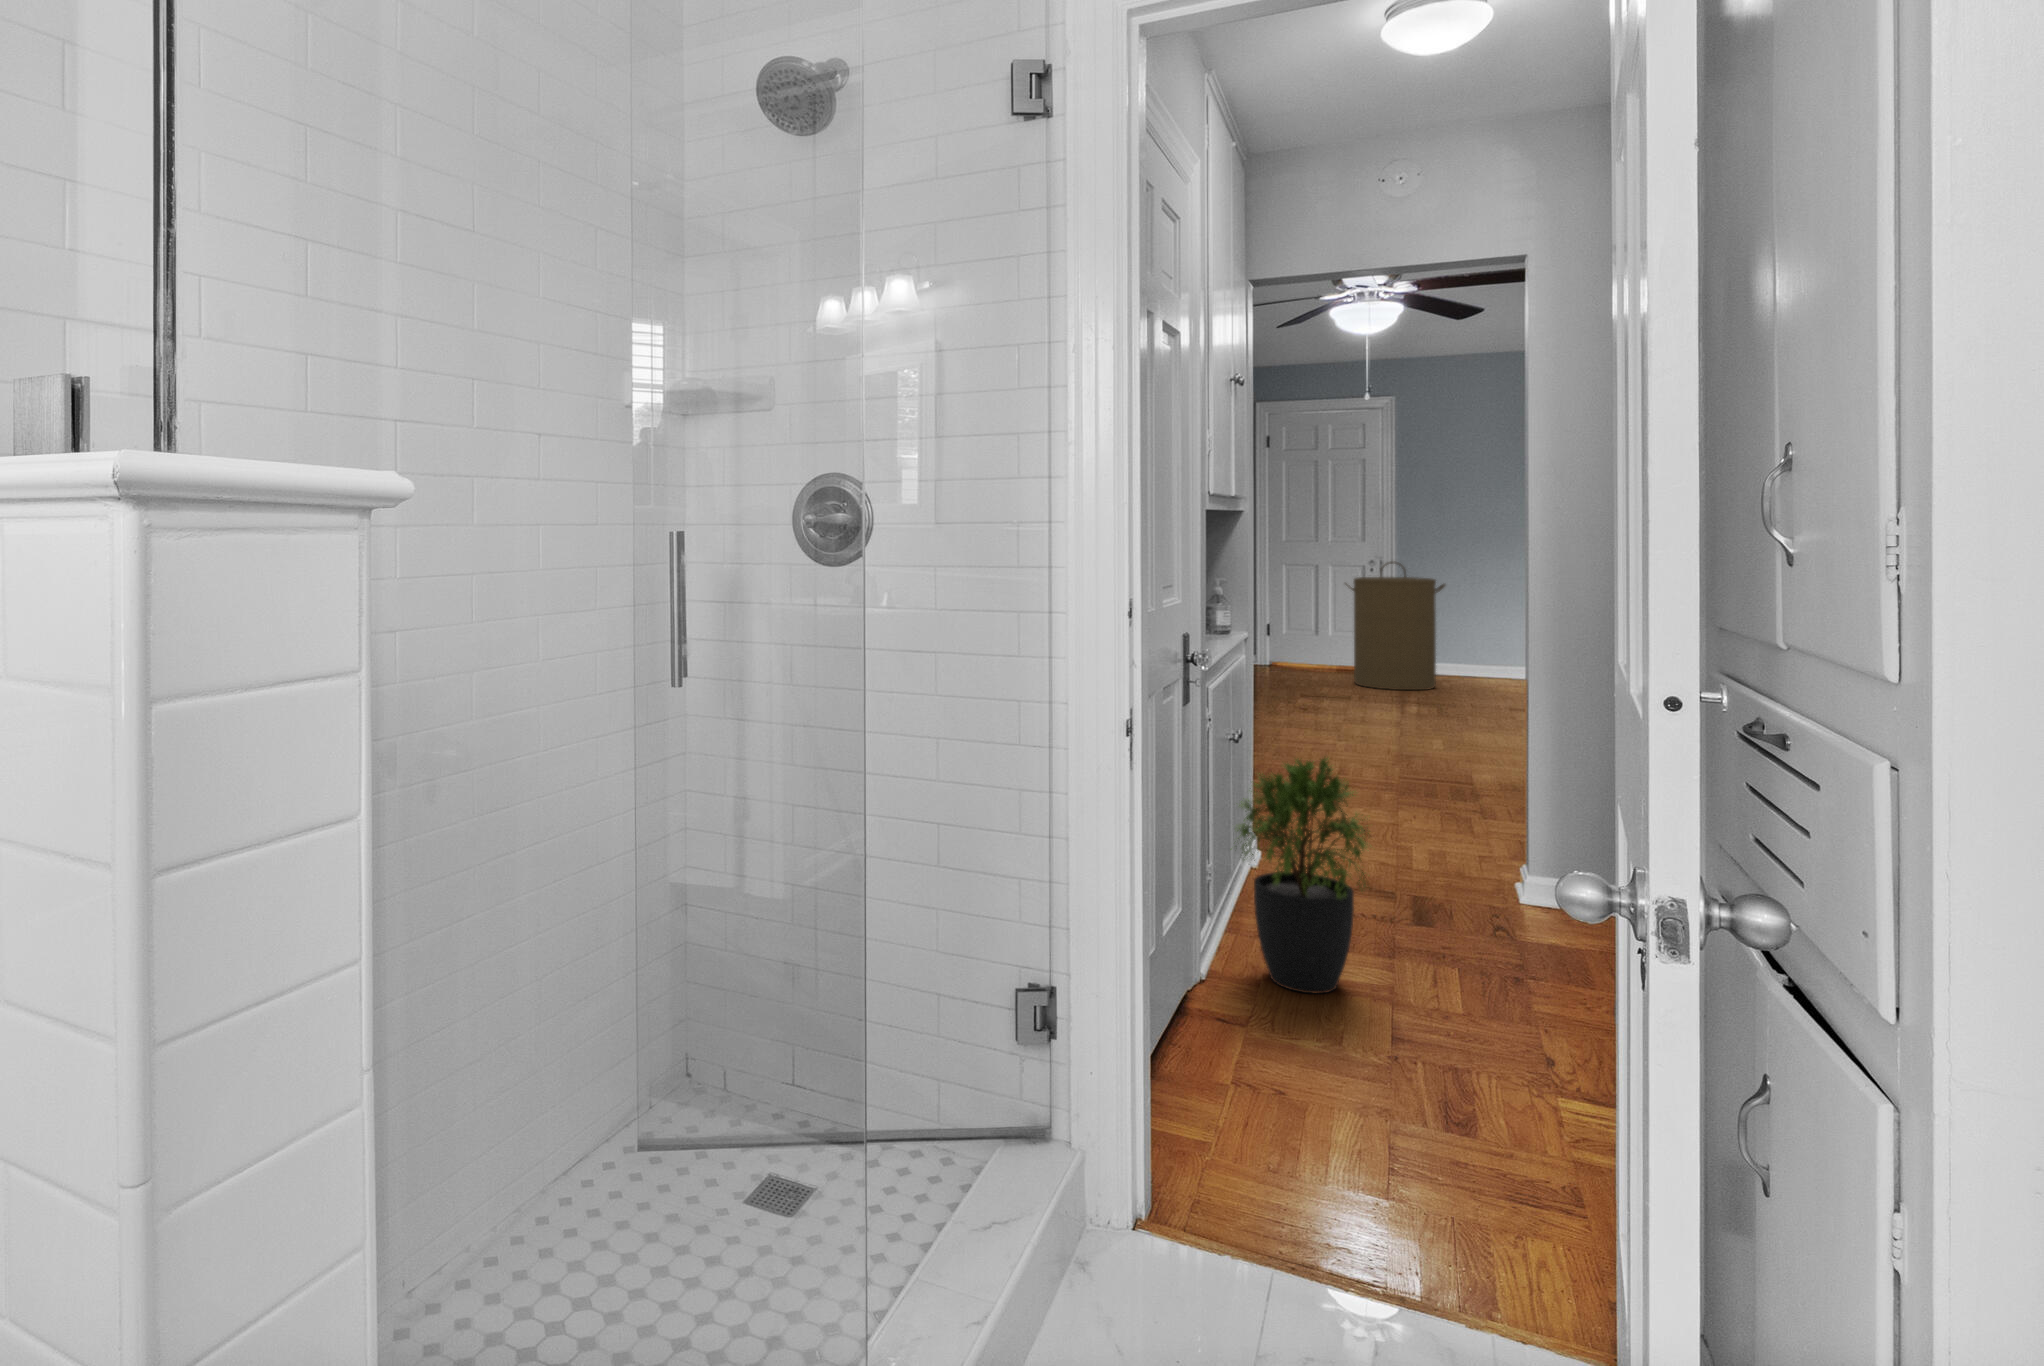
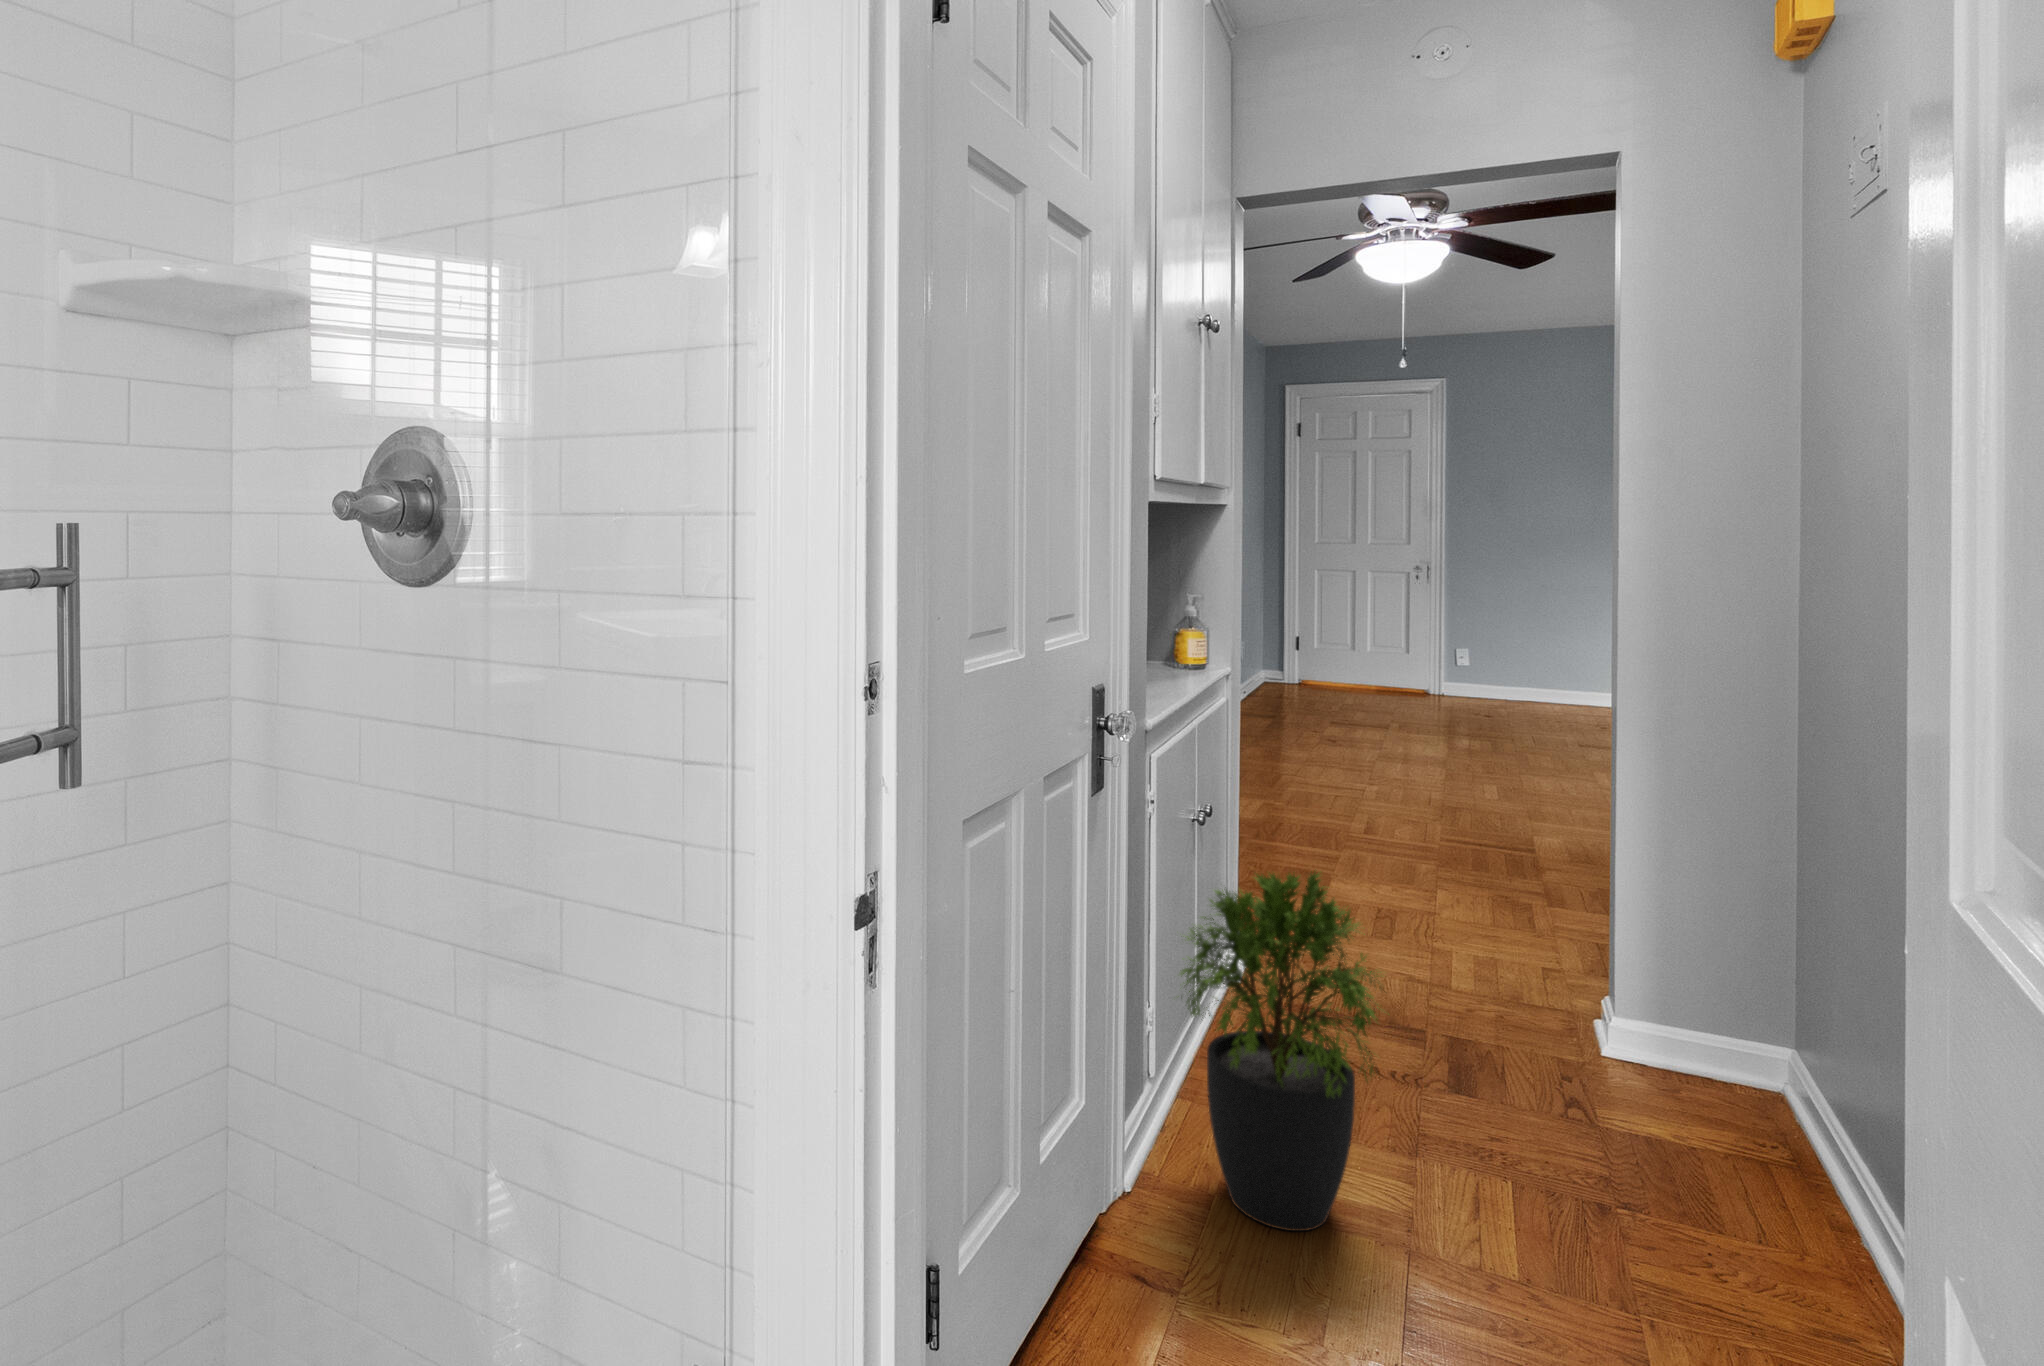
laundry hamper: present [1346,561,1445,690] -> none [1382,572,1501,720]

